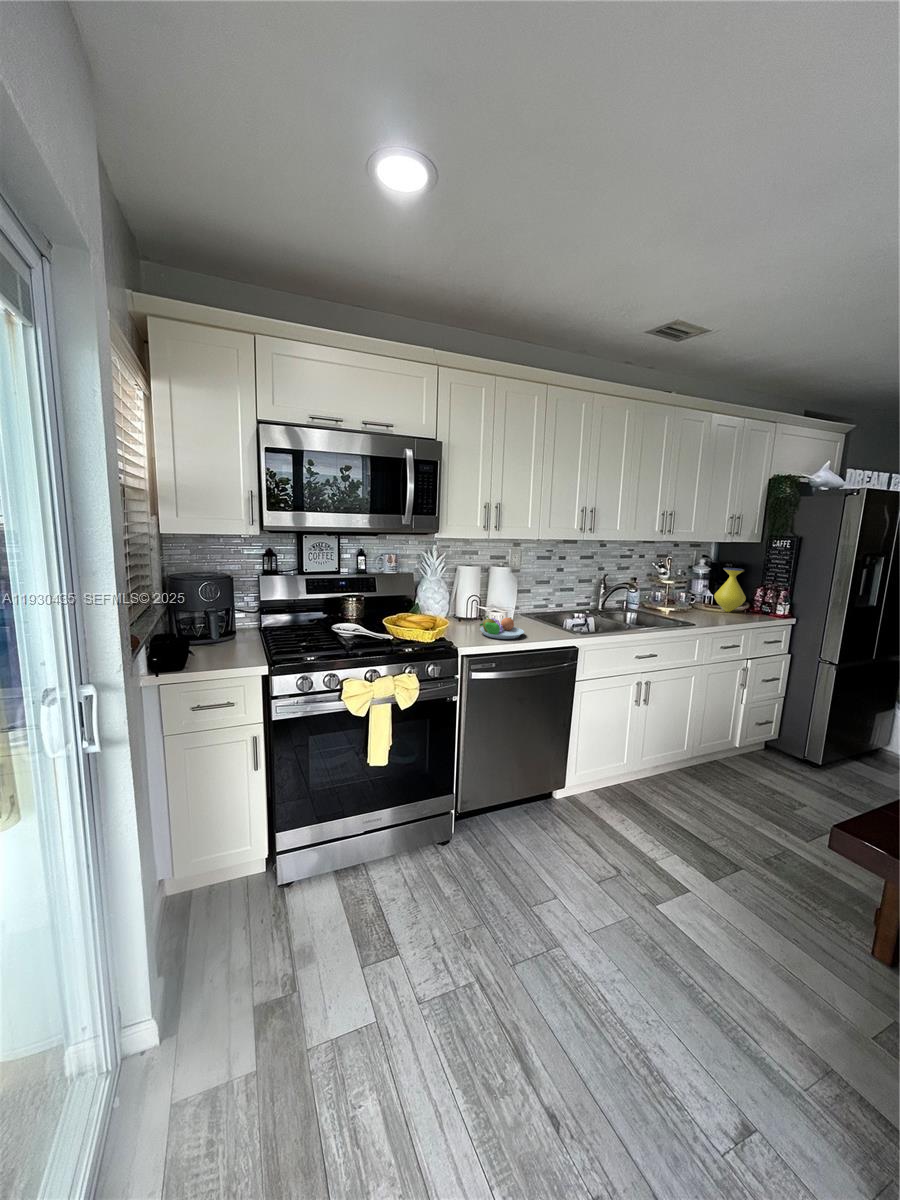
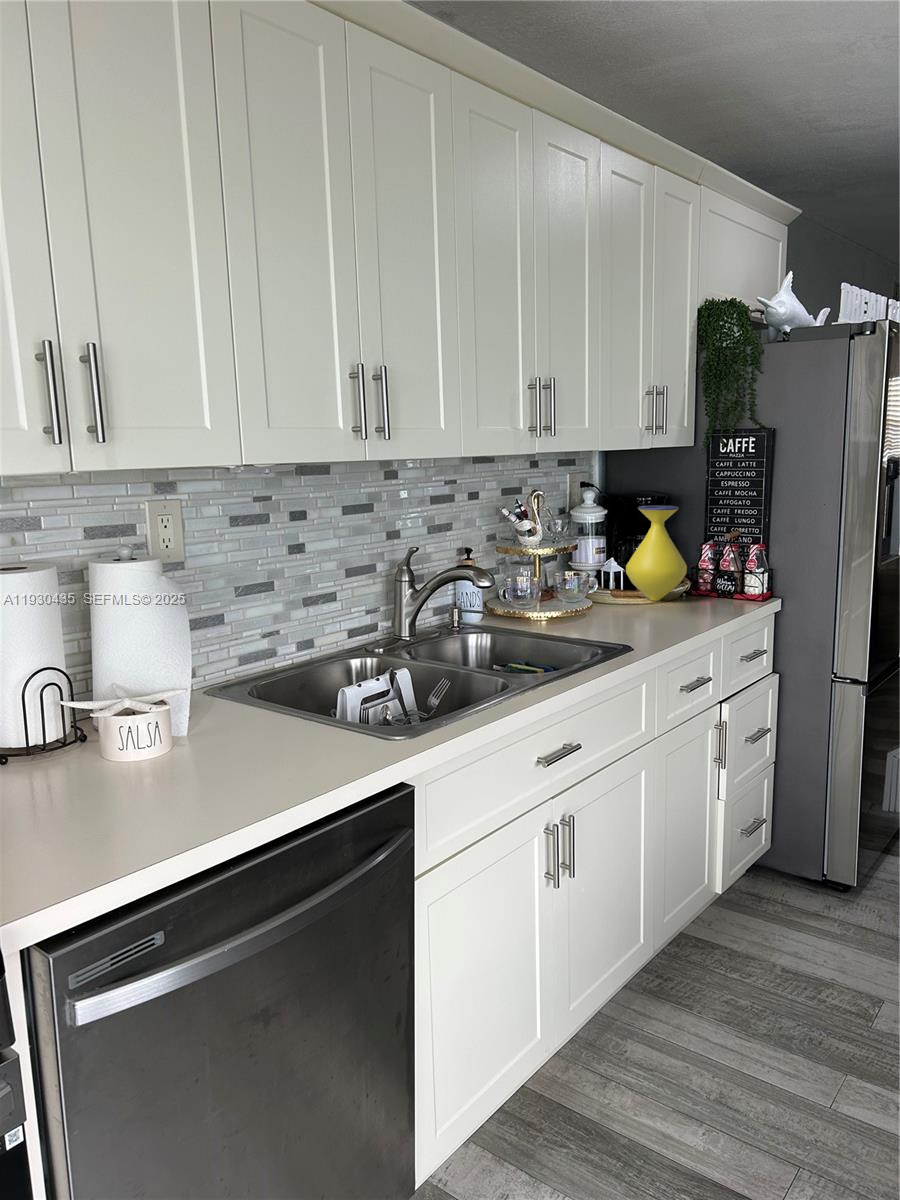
fruit bowl: present [480,616,524,639] -> none [73,730,239,826]

